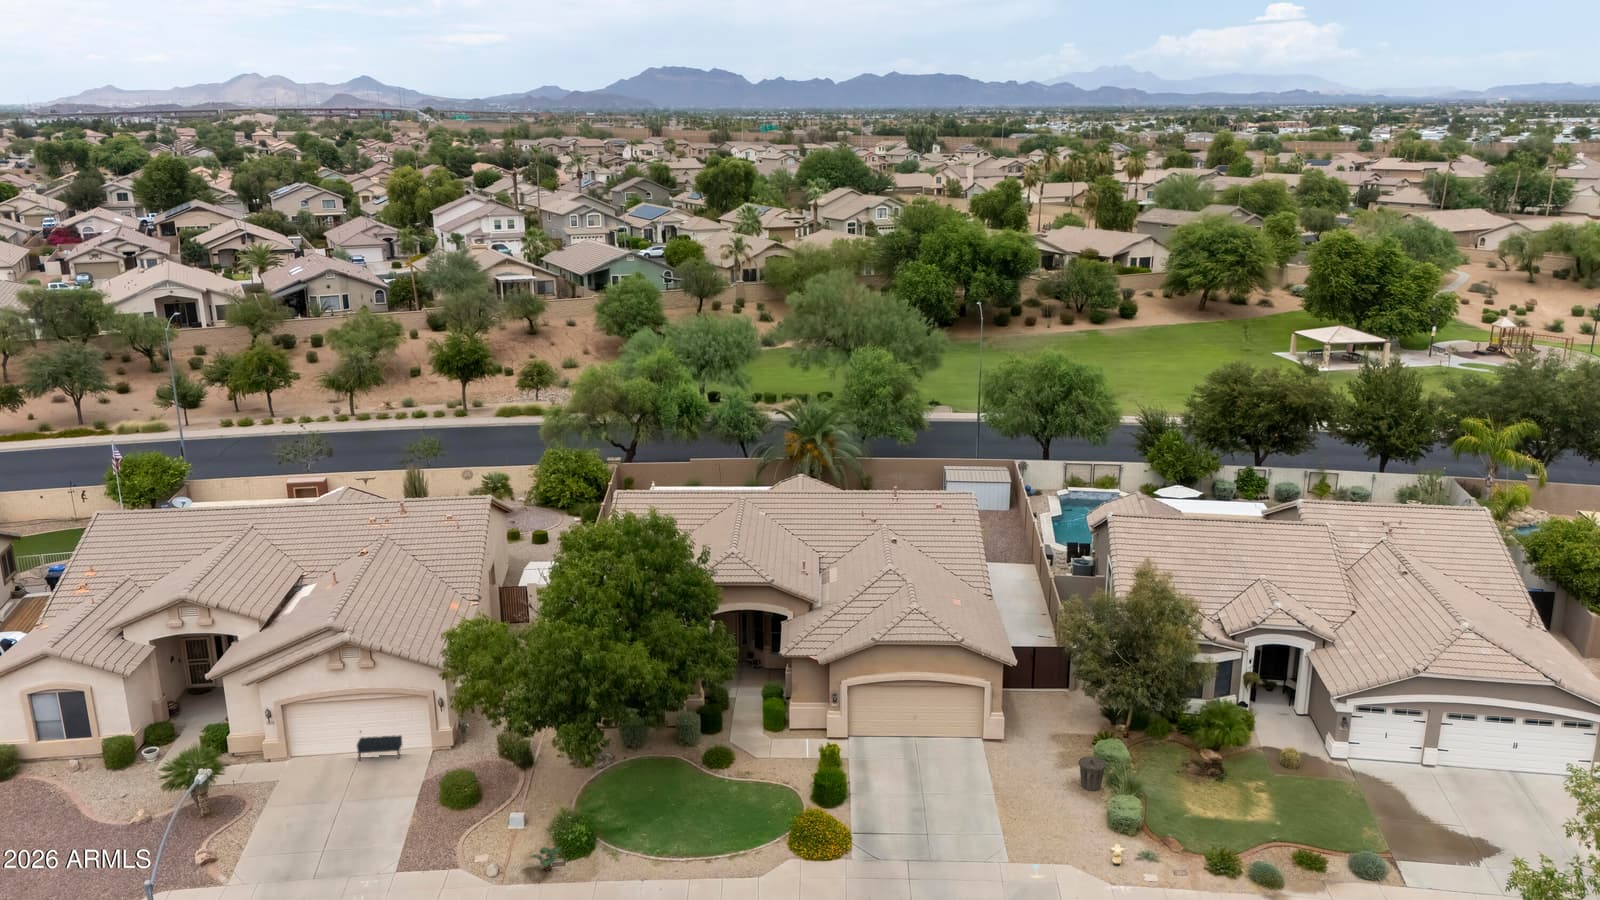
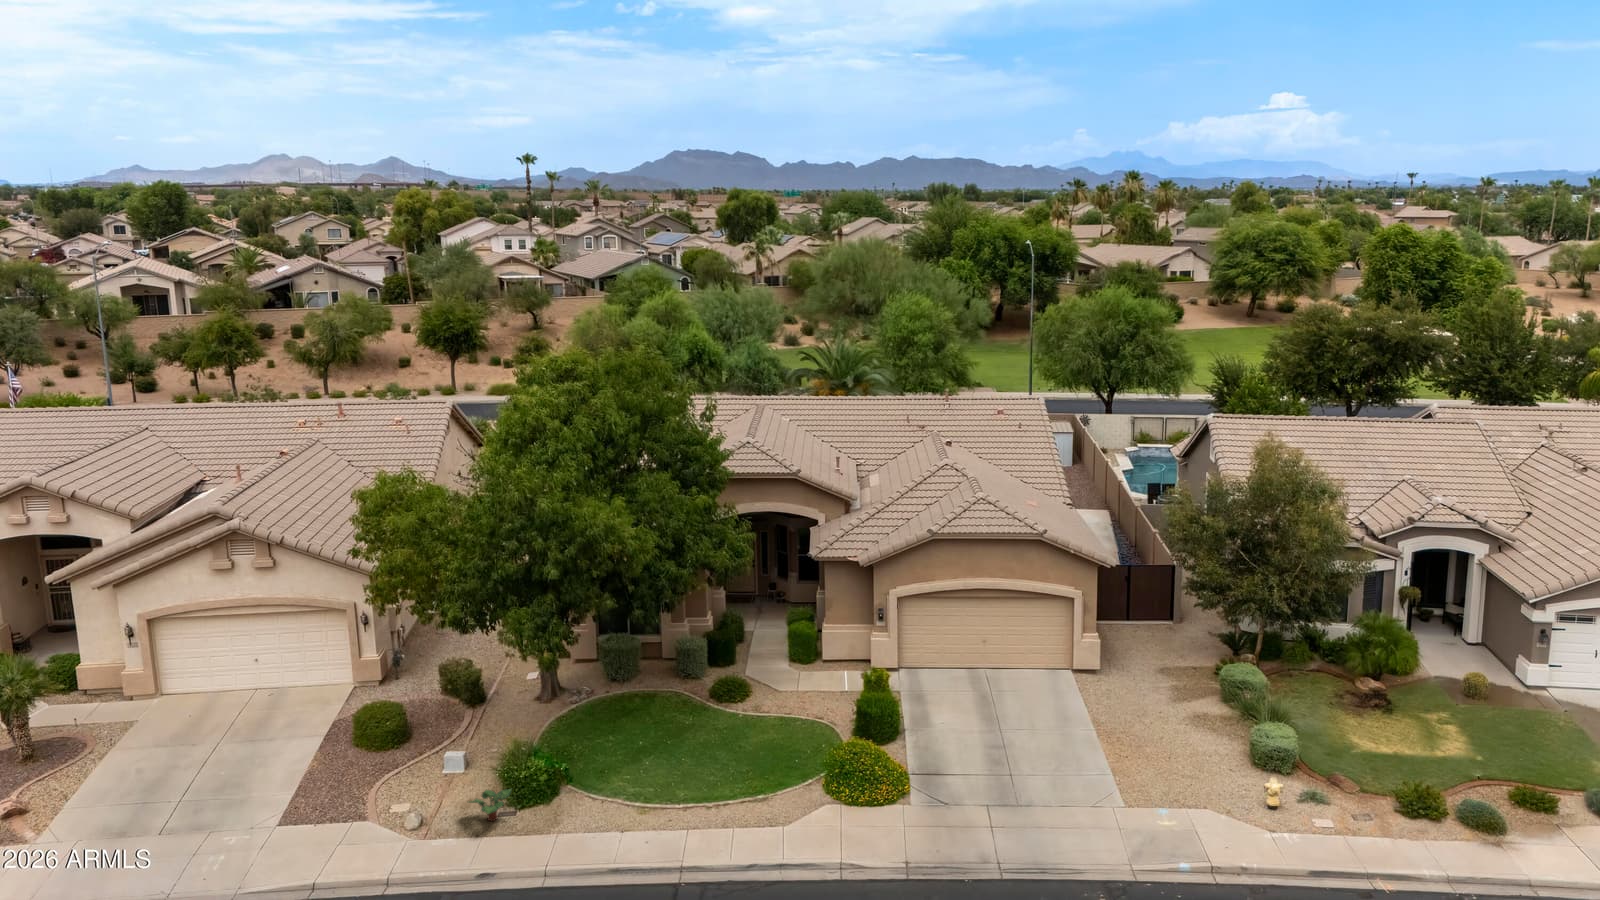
bench: present [357,736,402,760] -> none [256,664,318,696]
trash can: present [1078,756,1105,791] -> none [1203,680,1240,724]

